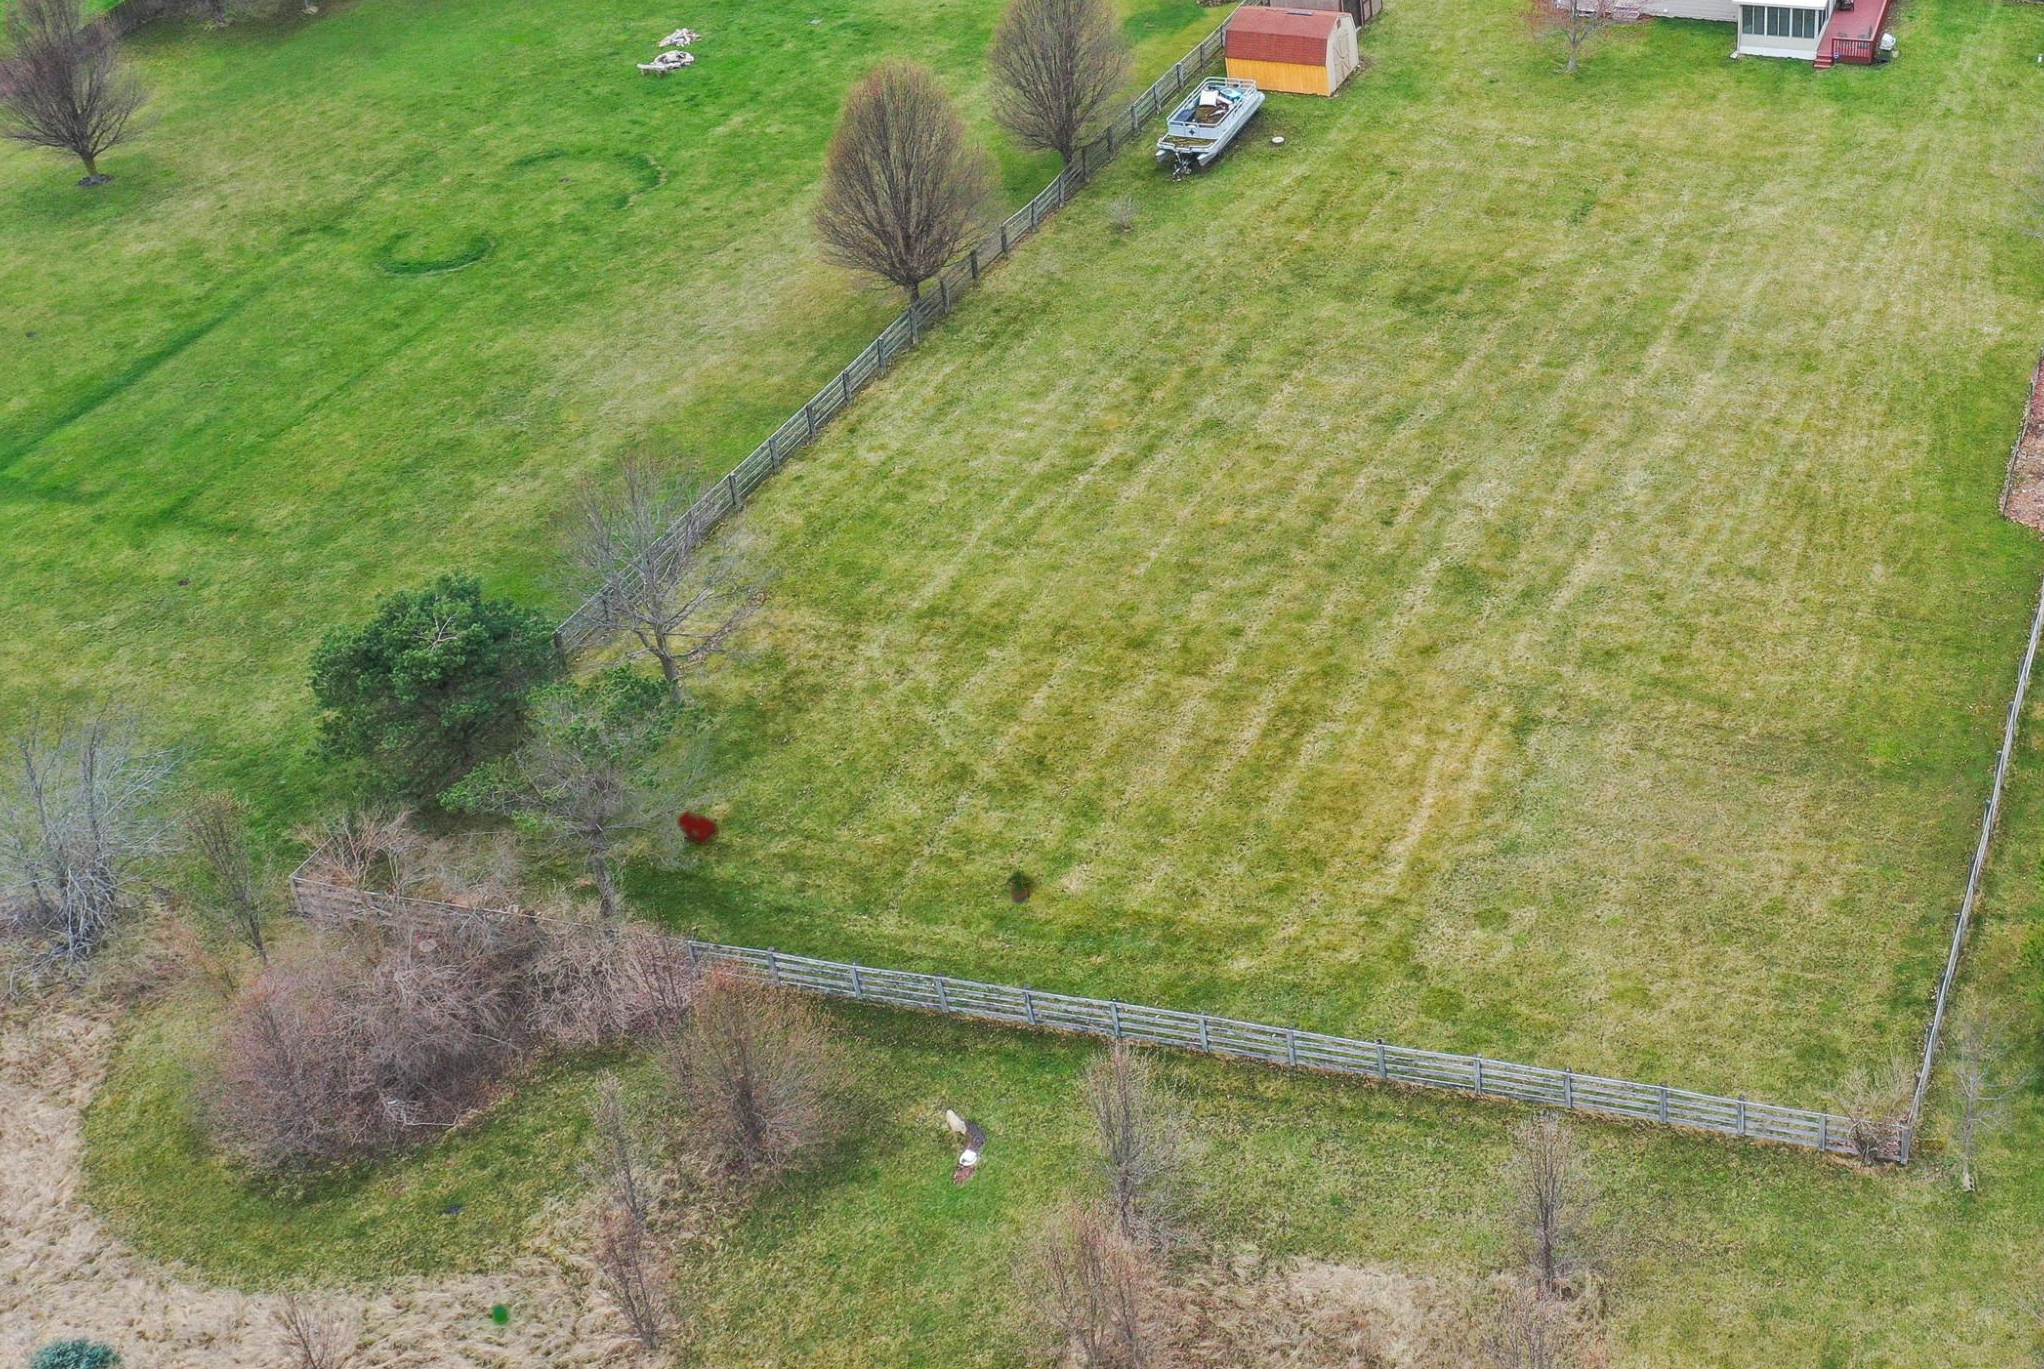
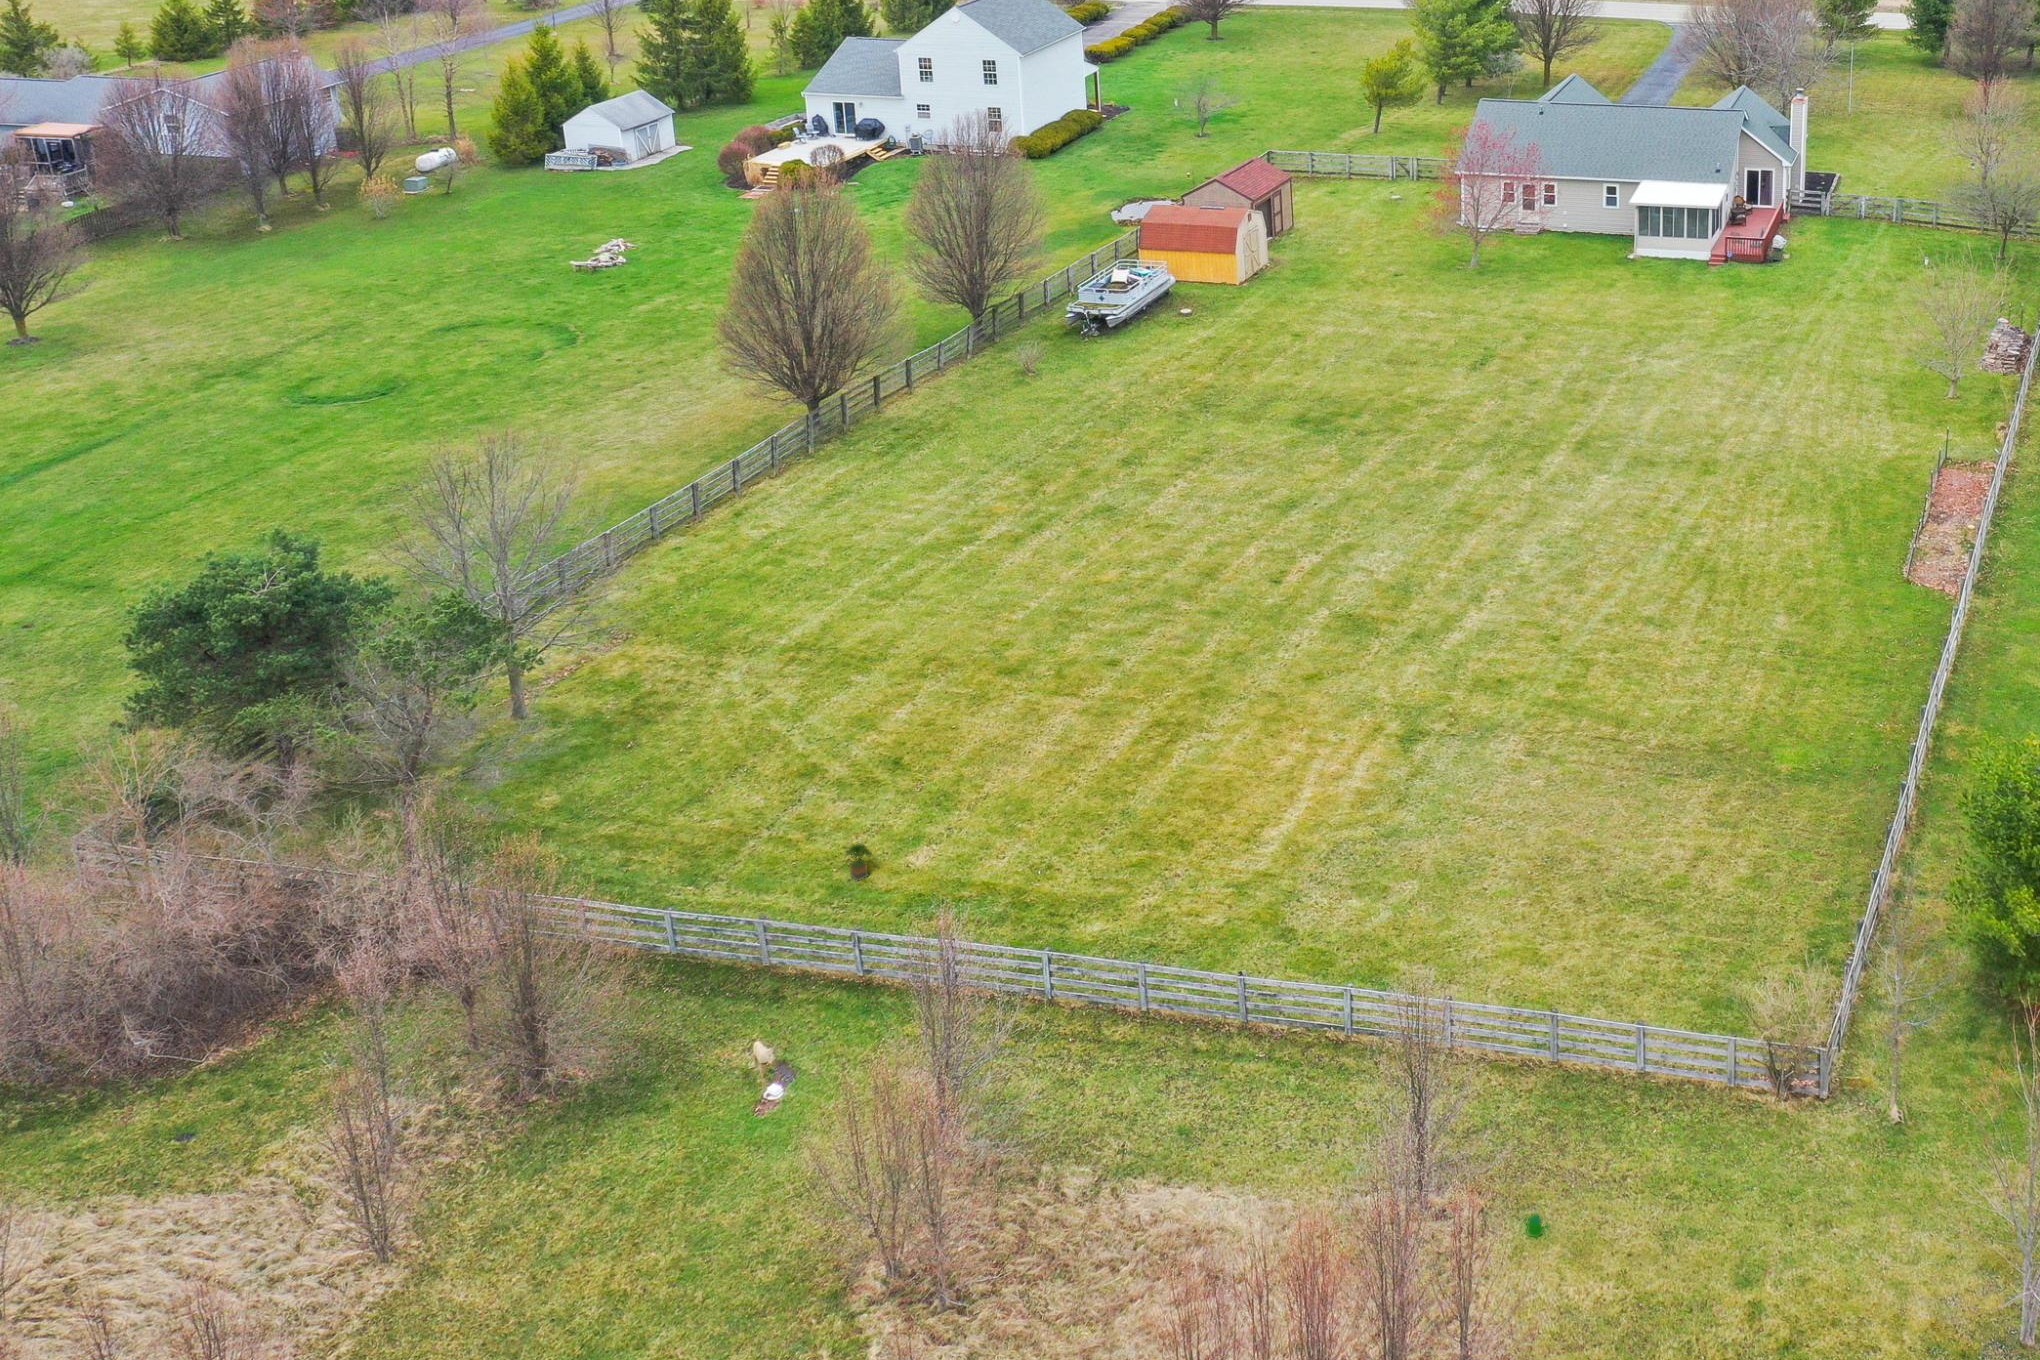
toolbox: present [678,811,717,845] -> none [491,797,536,833]
watering can: present [492,1304,509,1324] -> present [1526,1213,1550,1237]

